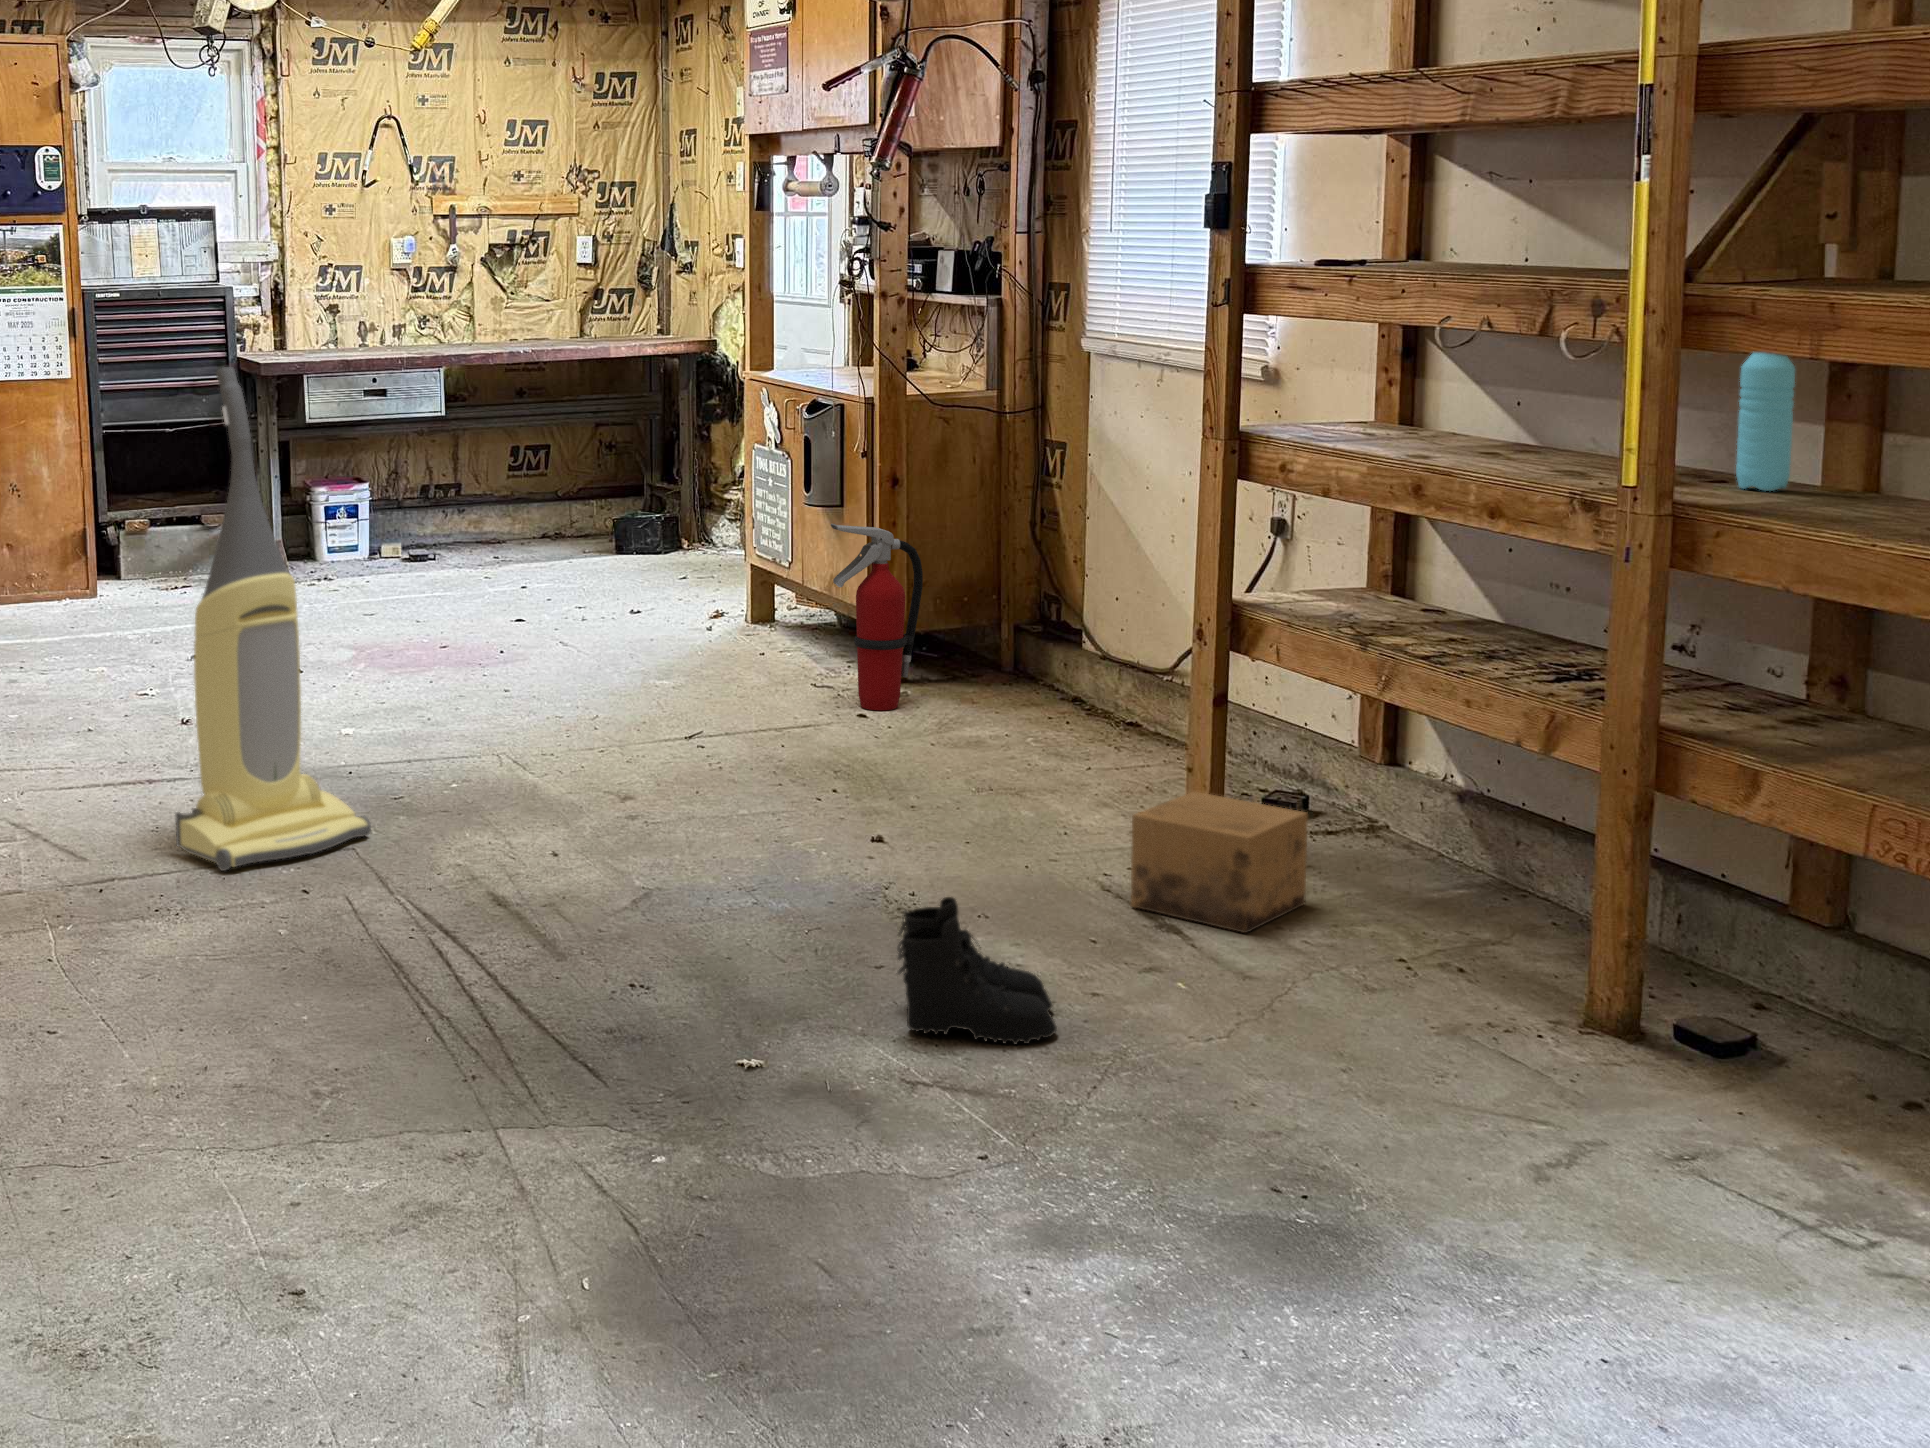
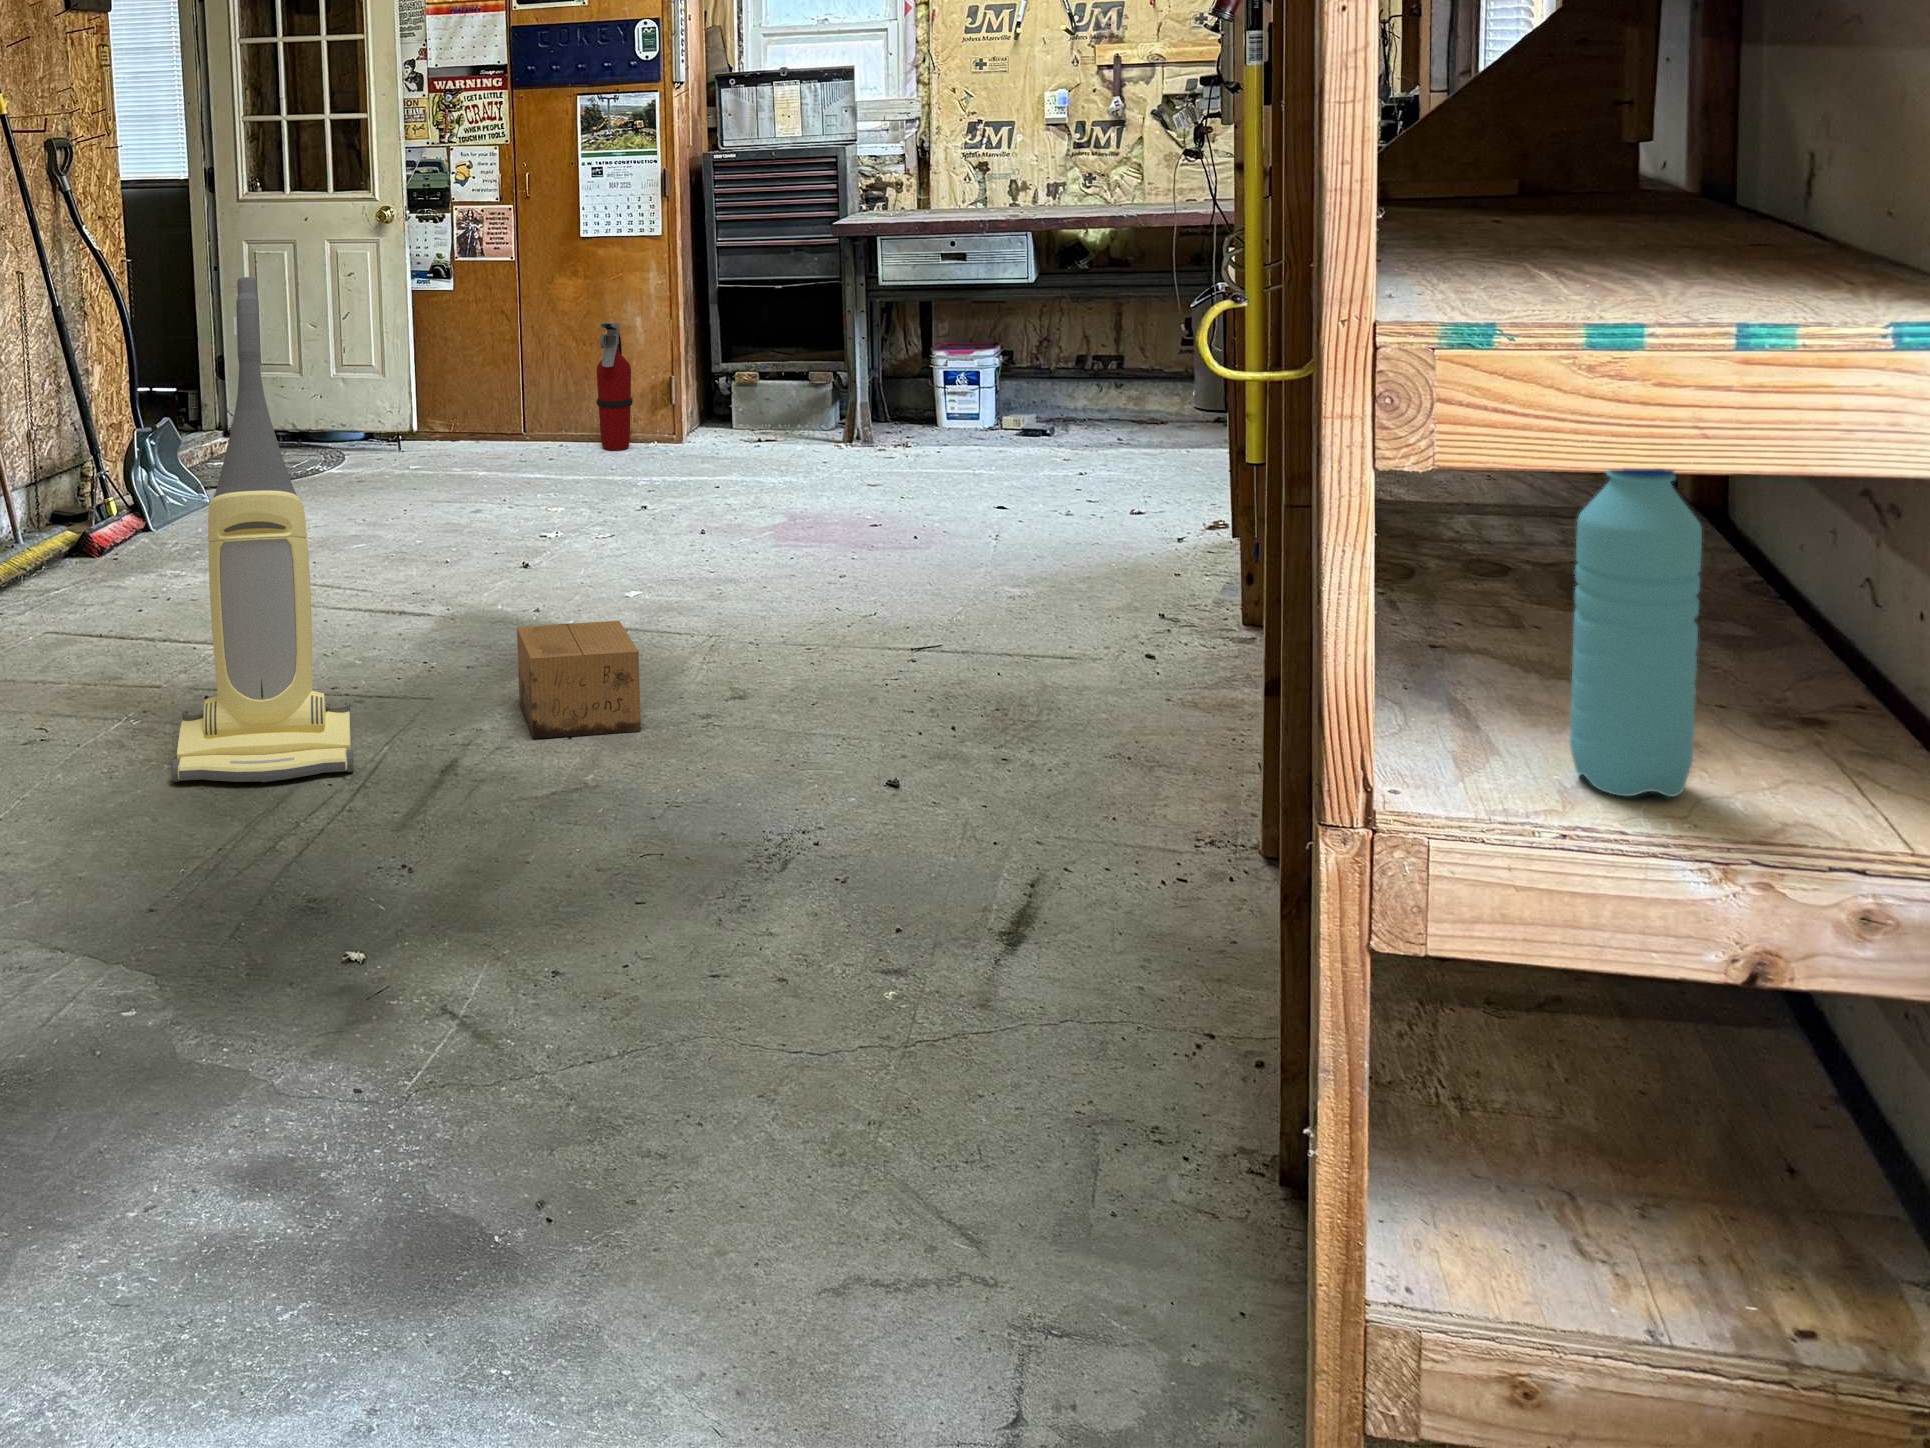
fire extinguisher: present [831,524,923,710] -> present [596,323,633,450]
cardboard box: present [1131,792,1308,933] -> present [517,621,641,739]
boots: present [897,897,1057,1044] -> none [254,1070,478,1322]

